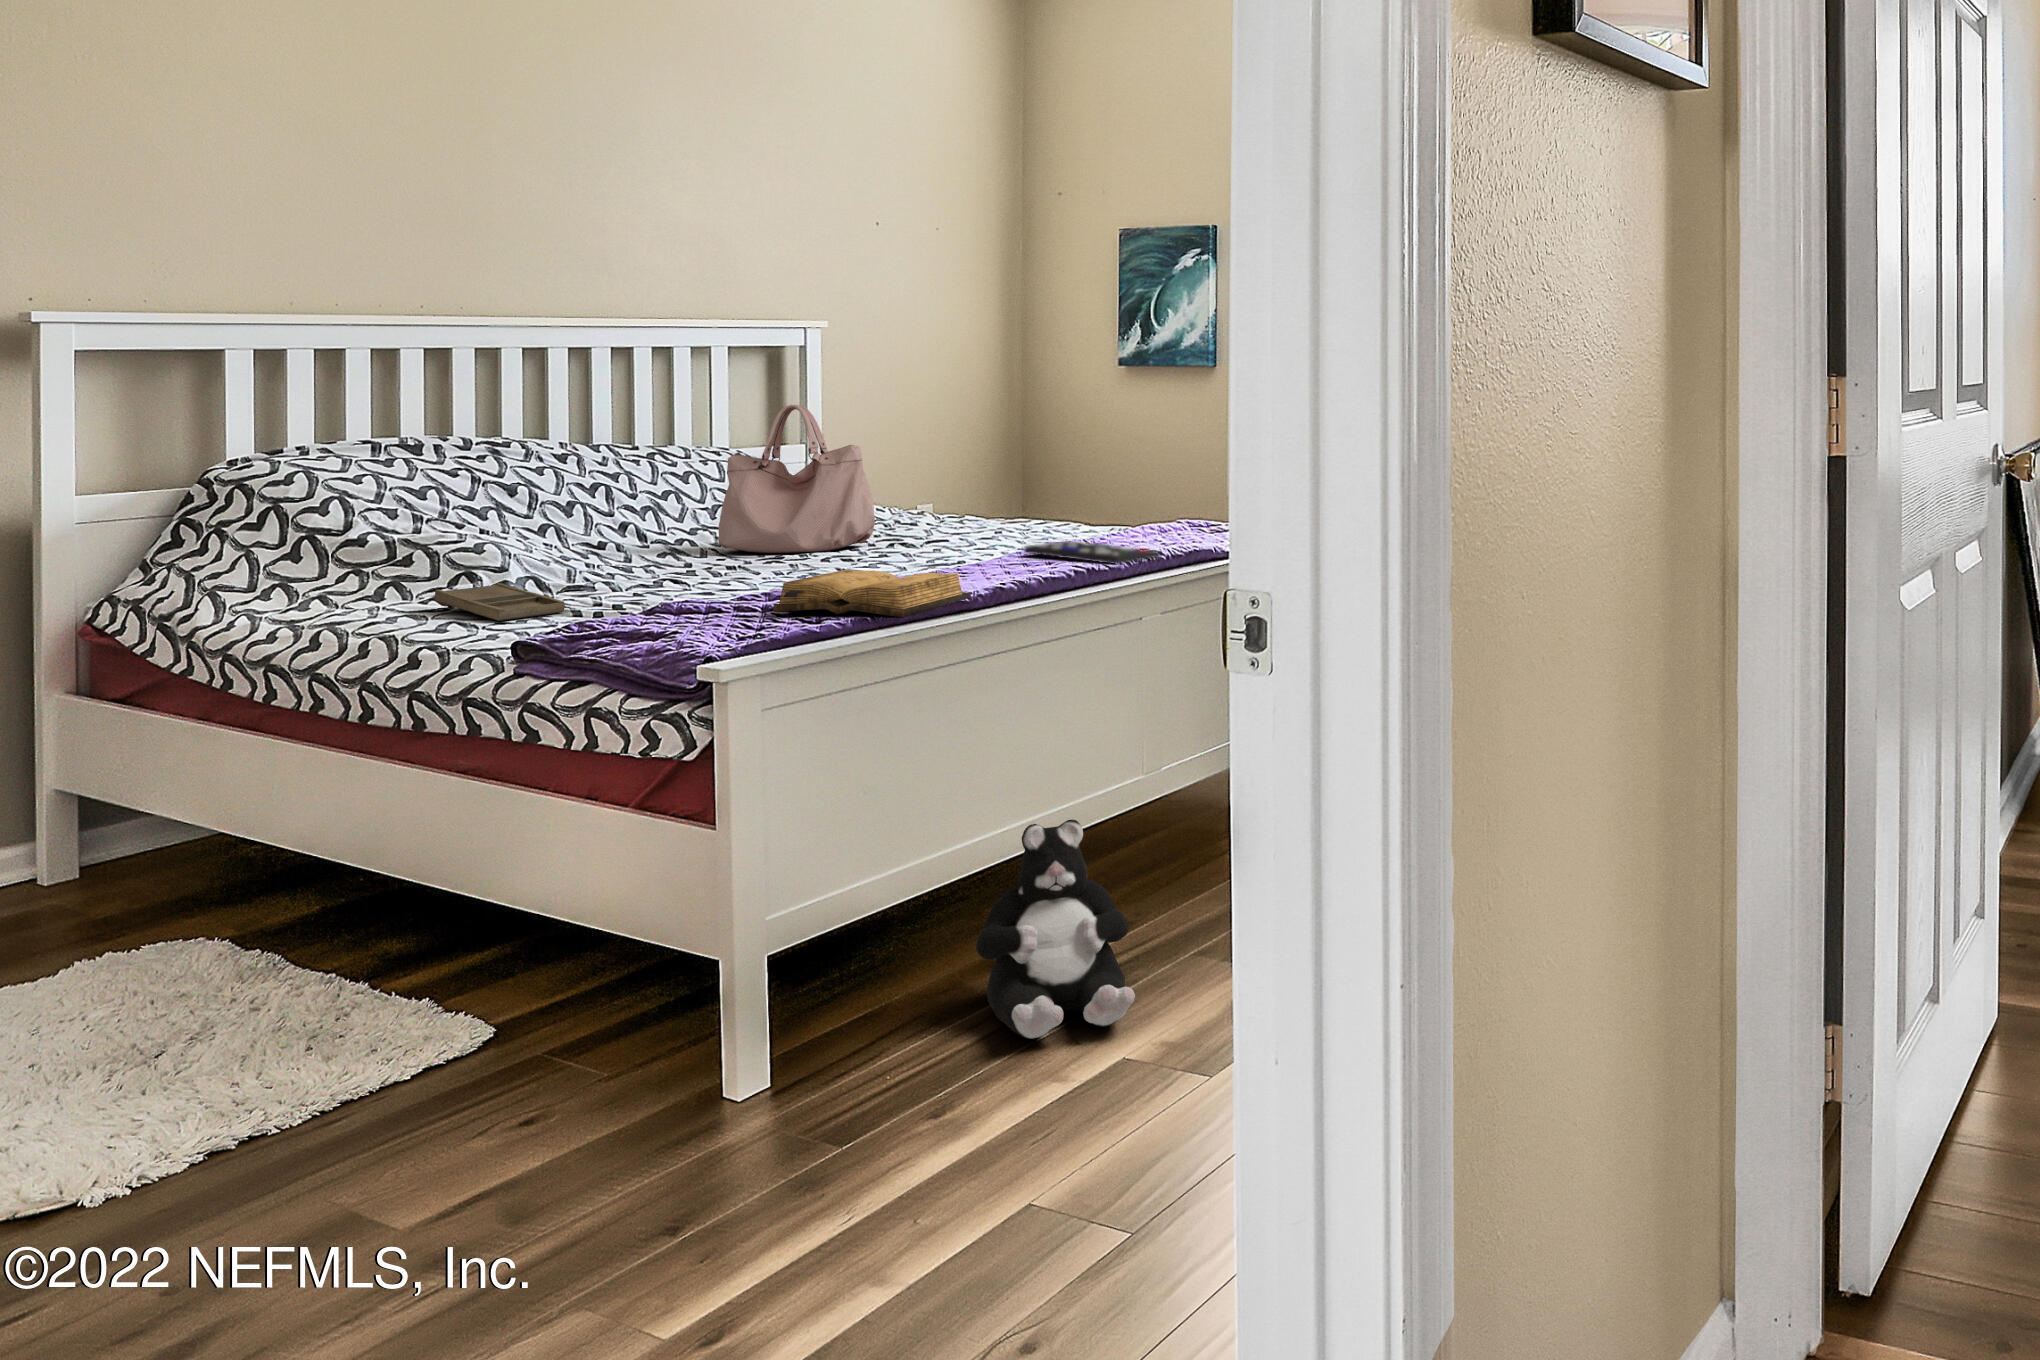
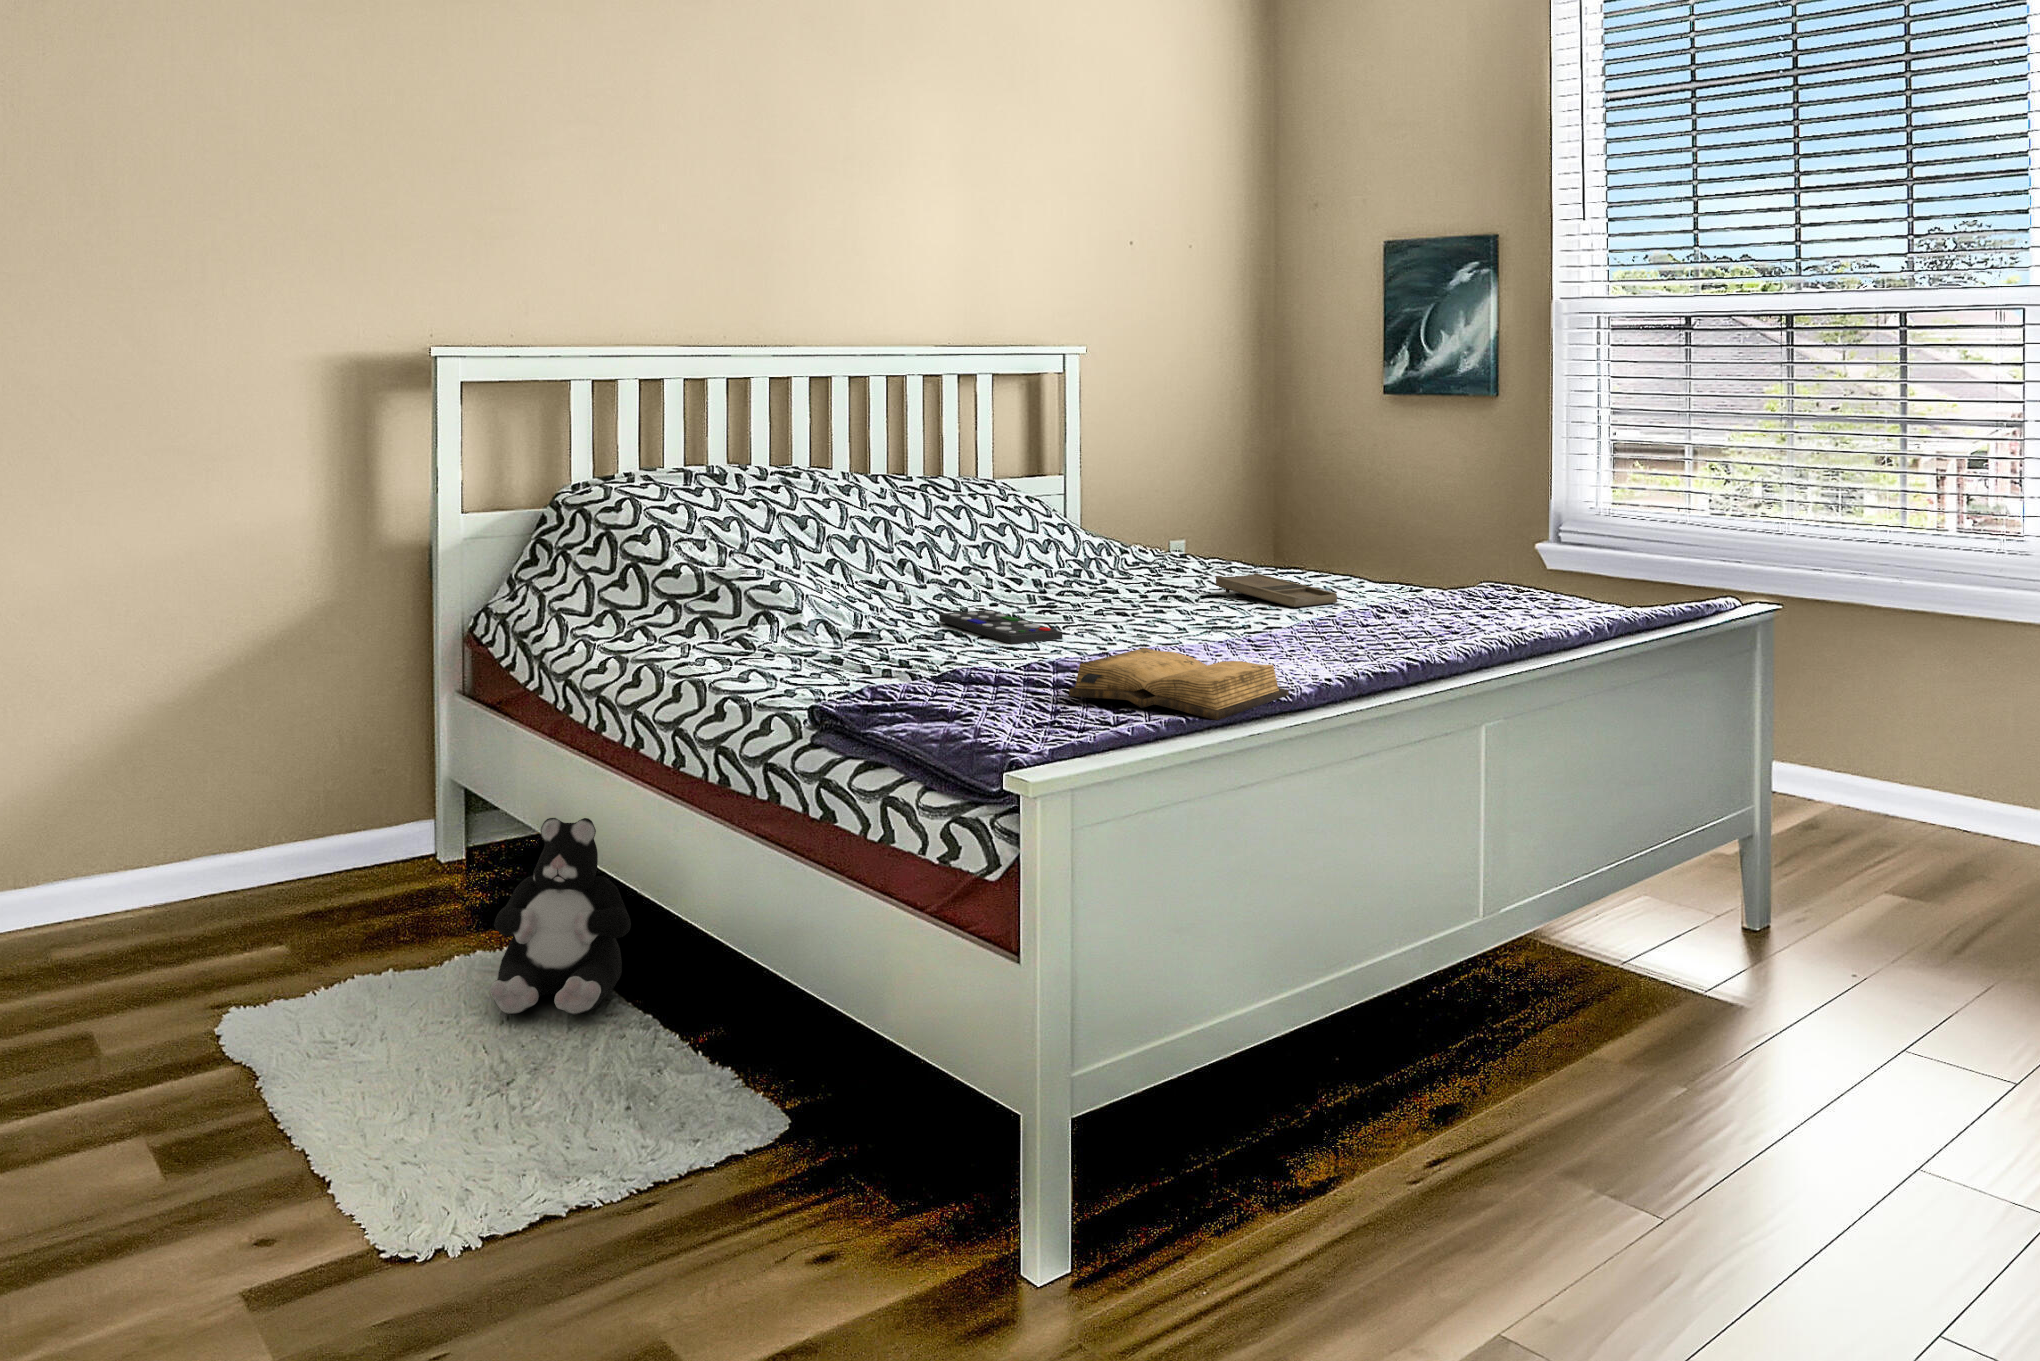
handbag: present [718,405,875,553] -> none [989,441,1146,601]
remote control: present [1024,541,1161,564] -> present [939,610,1062,644]
tray: present [435,583,565,621] -> present [1216,573,1337,607]
plush toy: present [976,820,1135,1039] -> present [490,818,631,1015]

